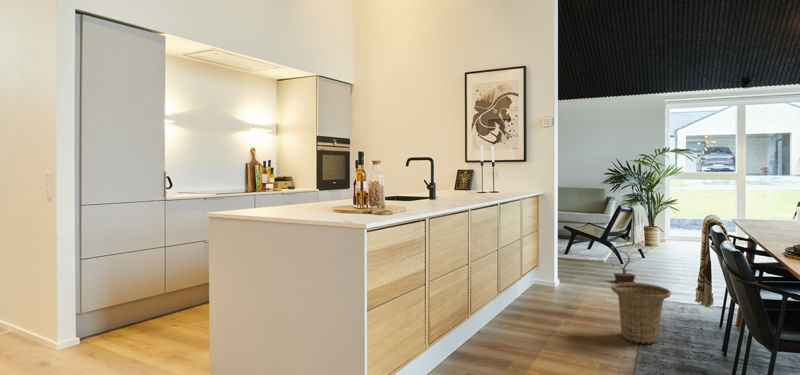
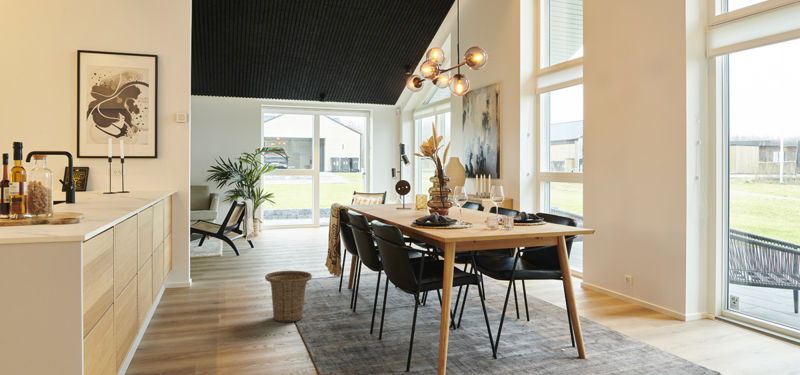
potted plant: present [612,238,644,283] -> none [238,231,274,274]

